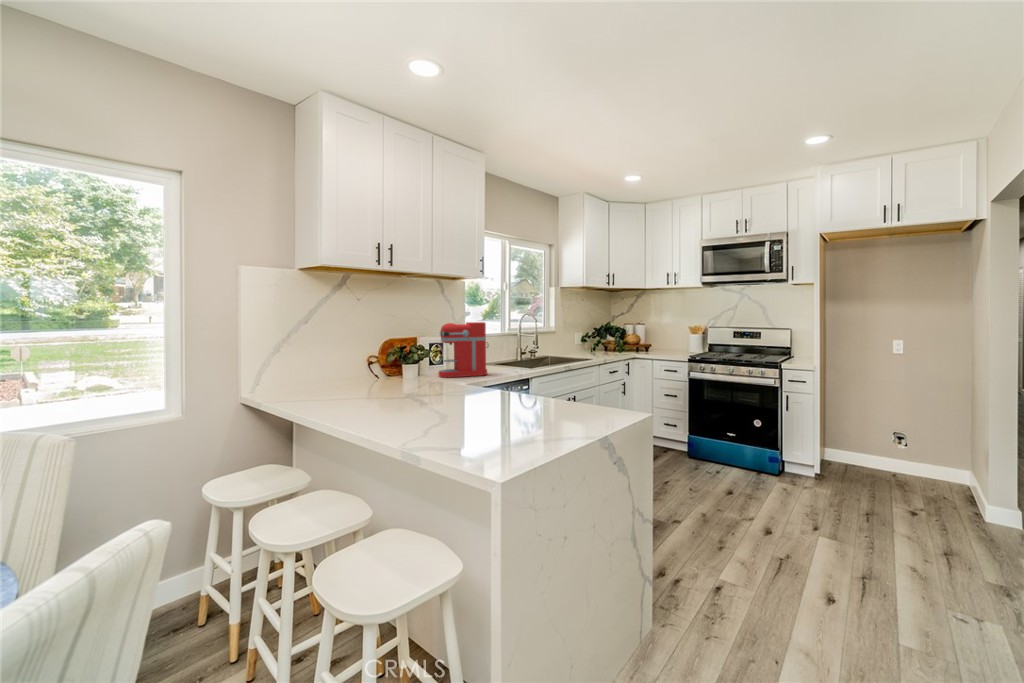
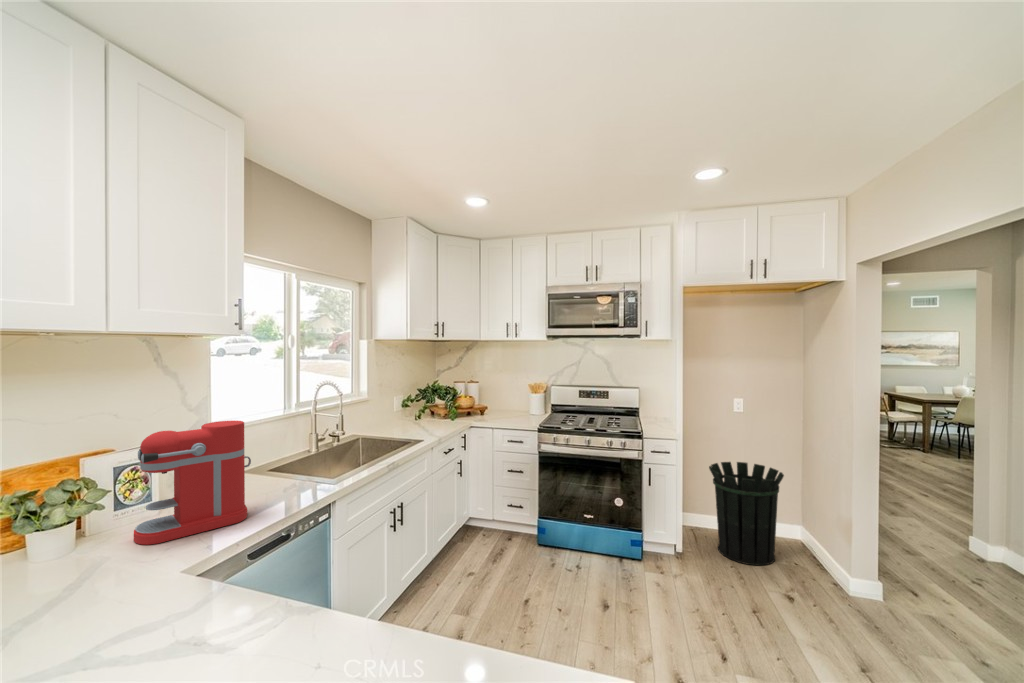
waste bin: none [859,400,944,492] -> present [709,462,784,565]

